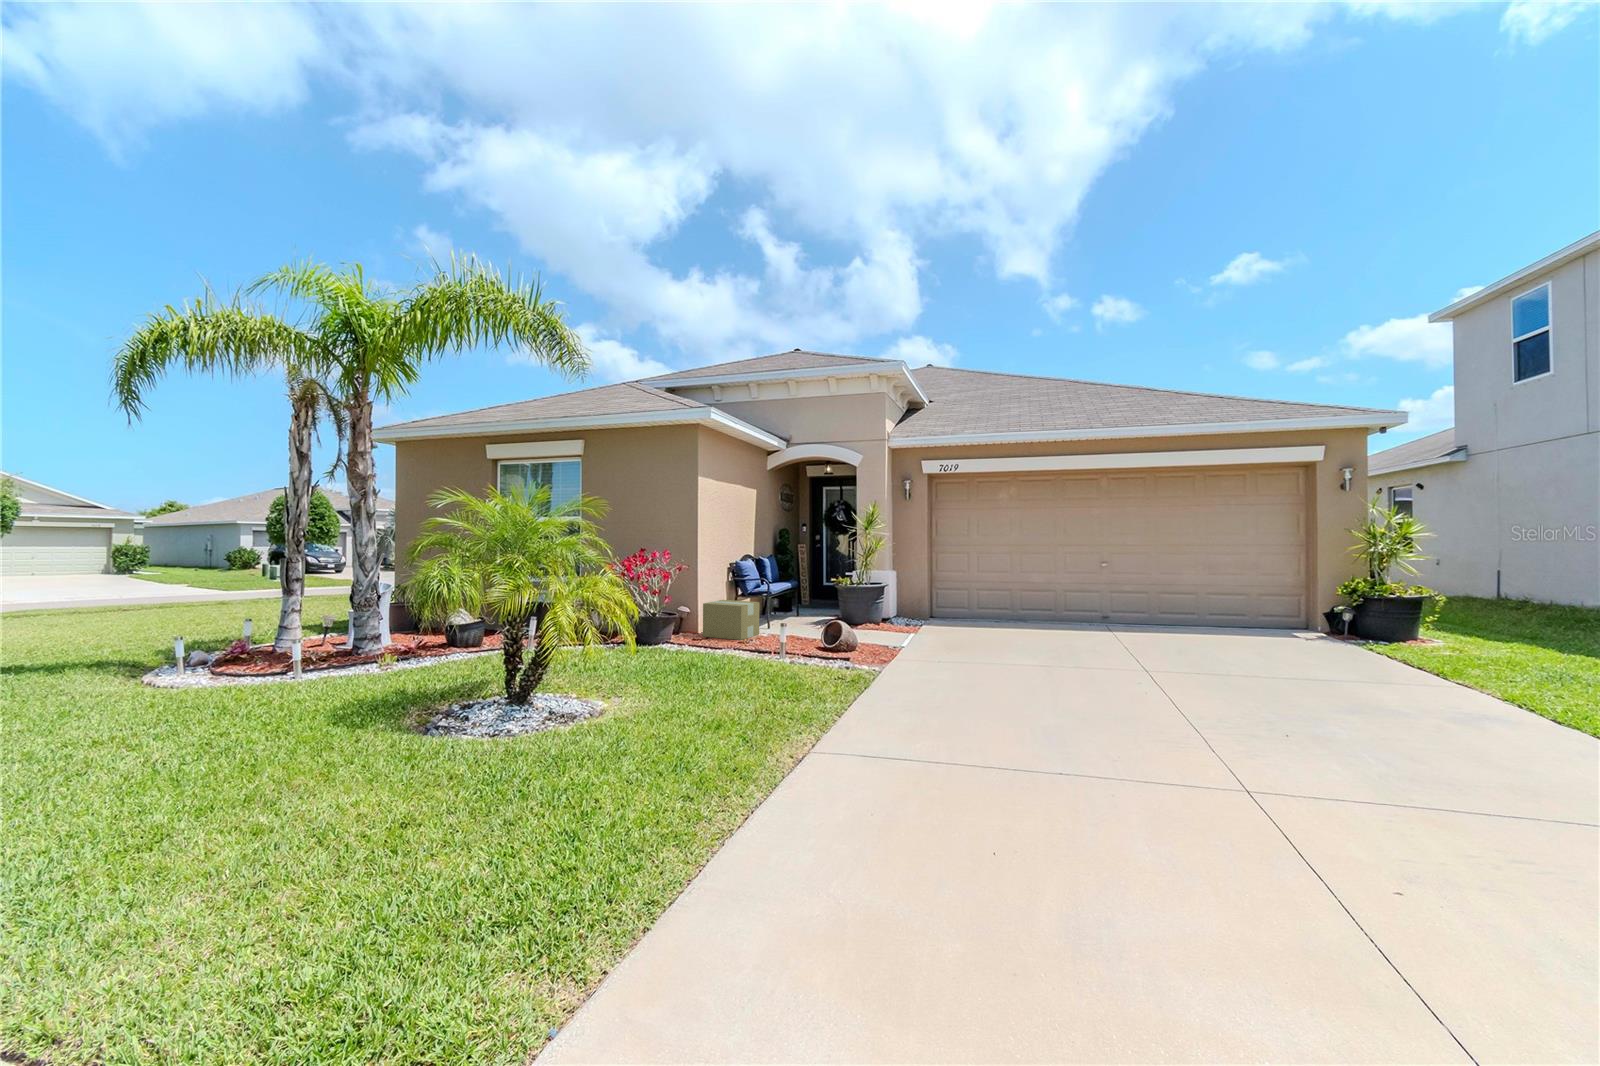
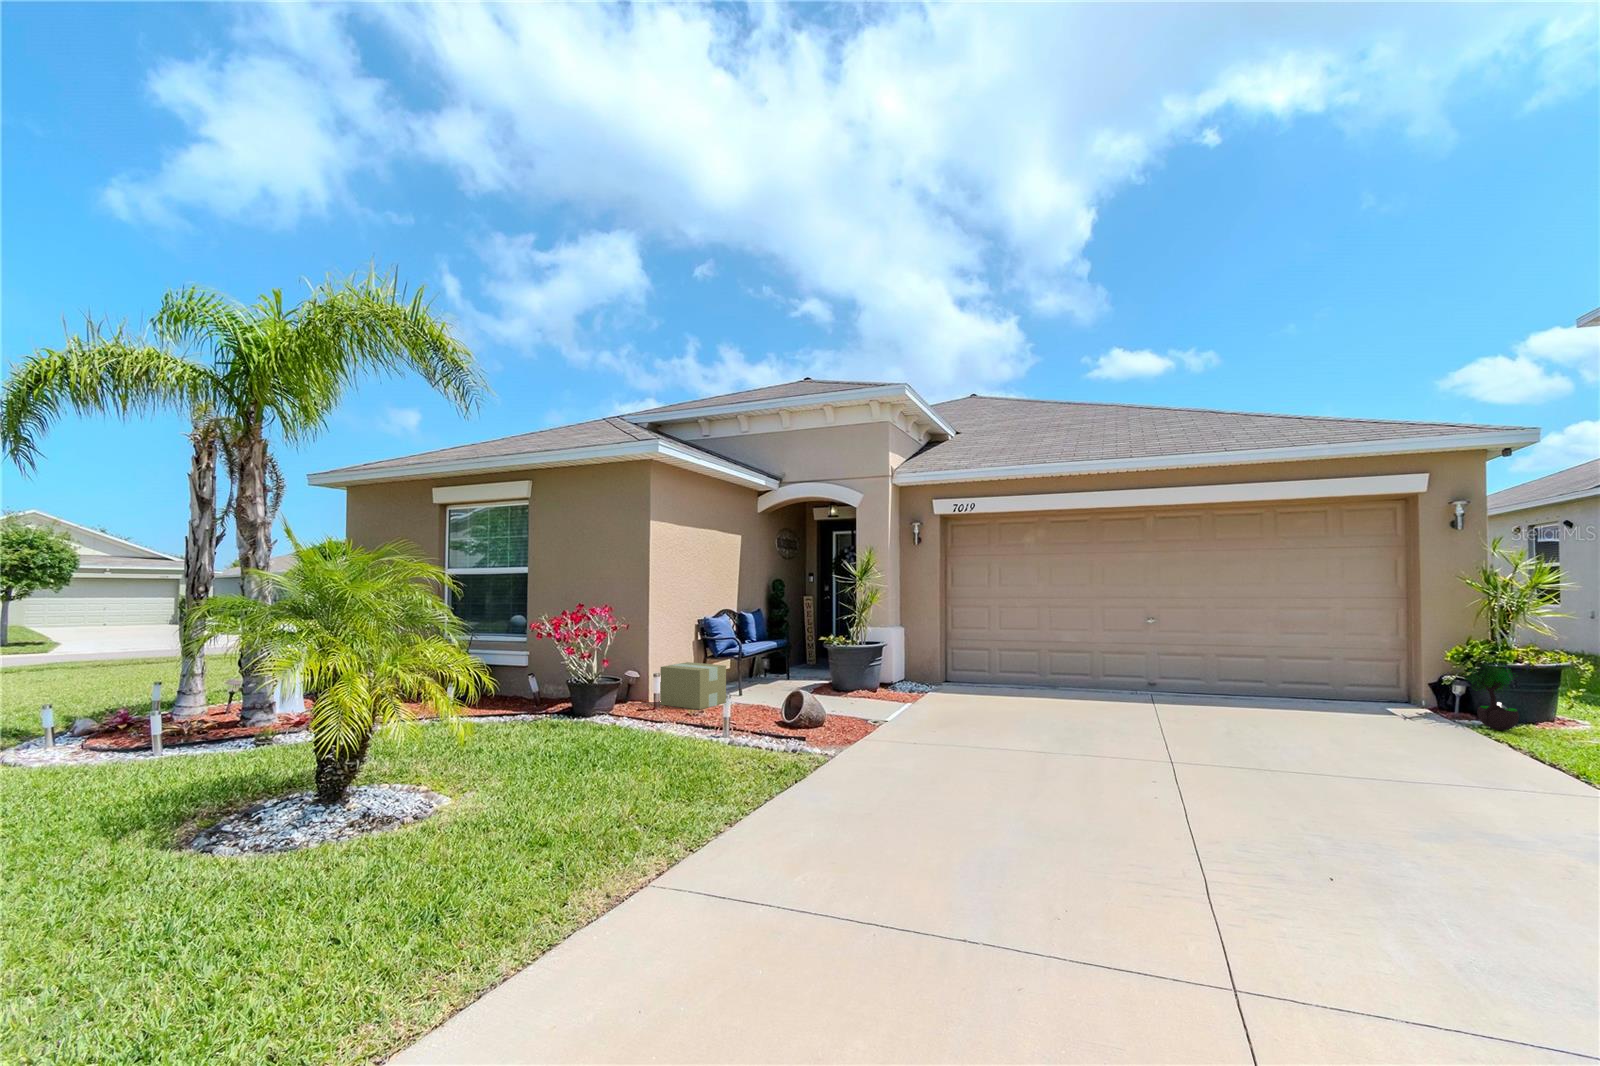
potted tree: none [1354,591,1397,646] -> present [1465,663,1519,730]

